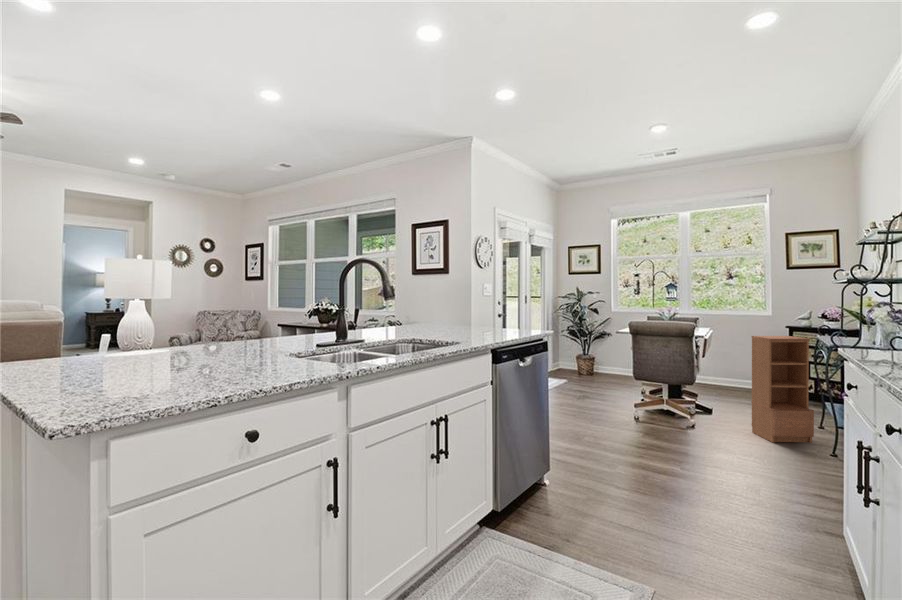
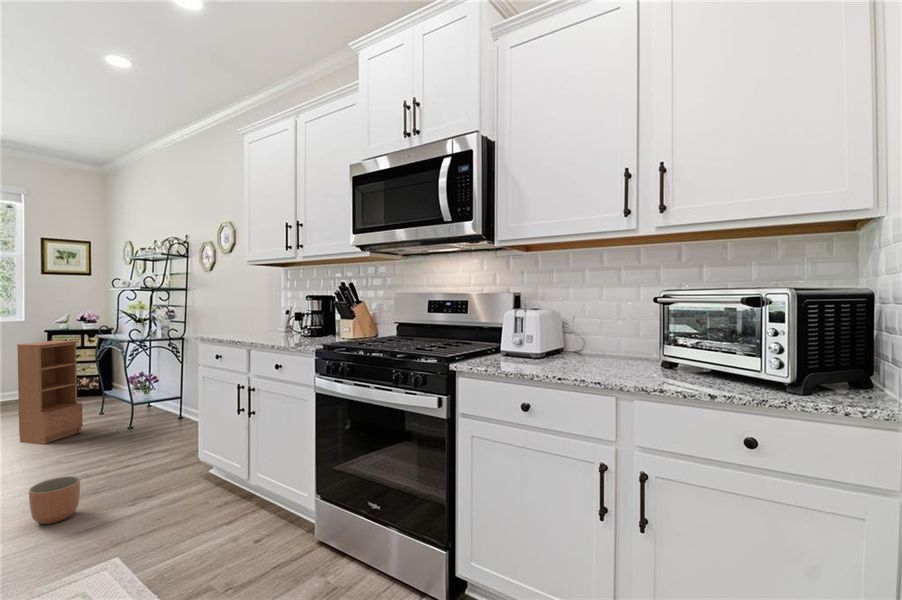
planter: none [734,485,787,540] -> present [29,476,80,524]

